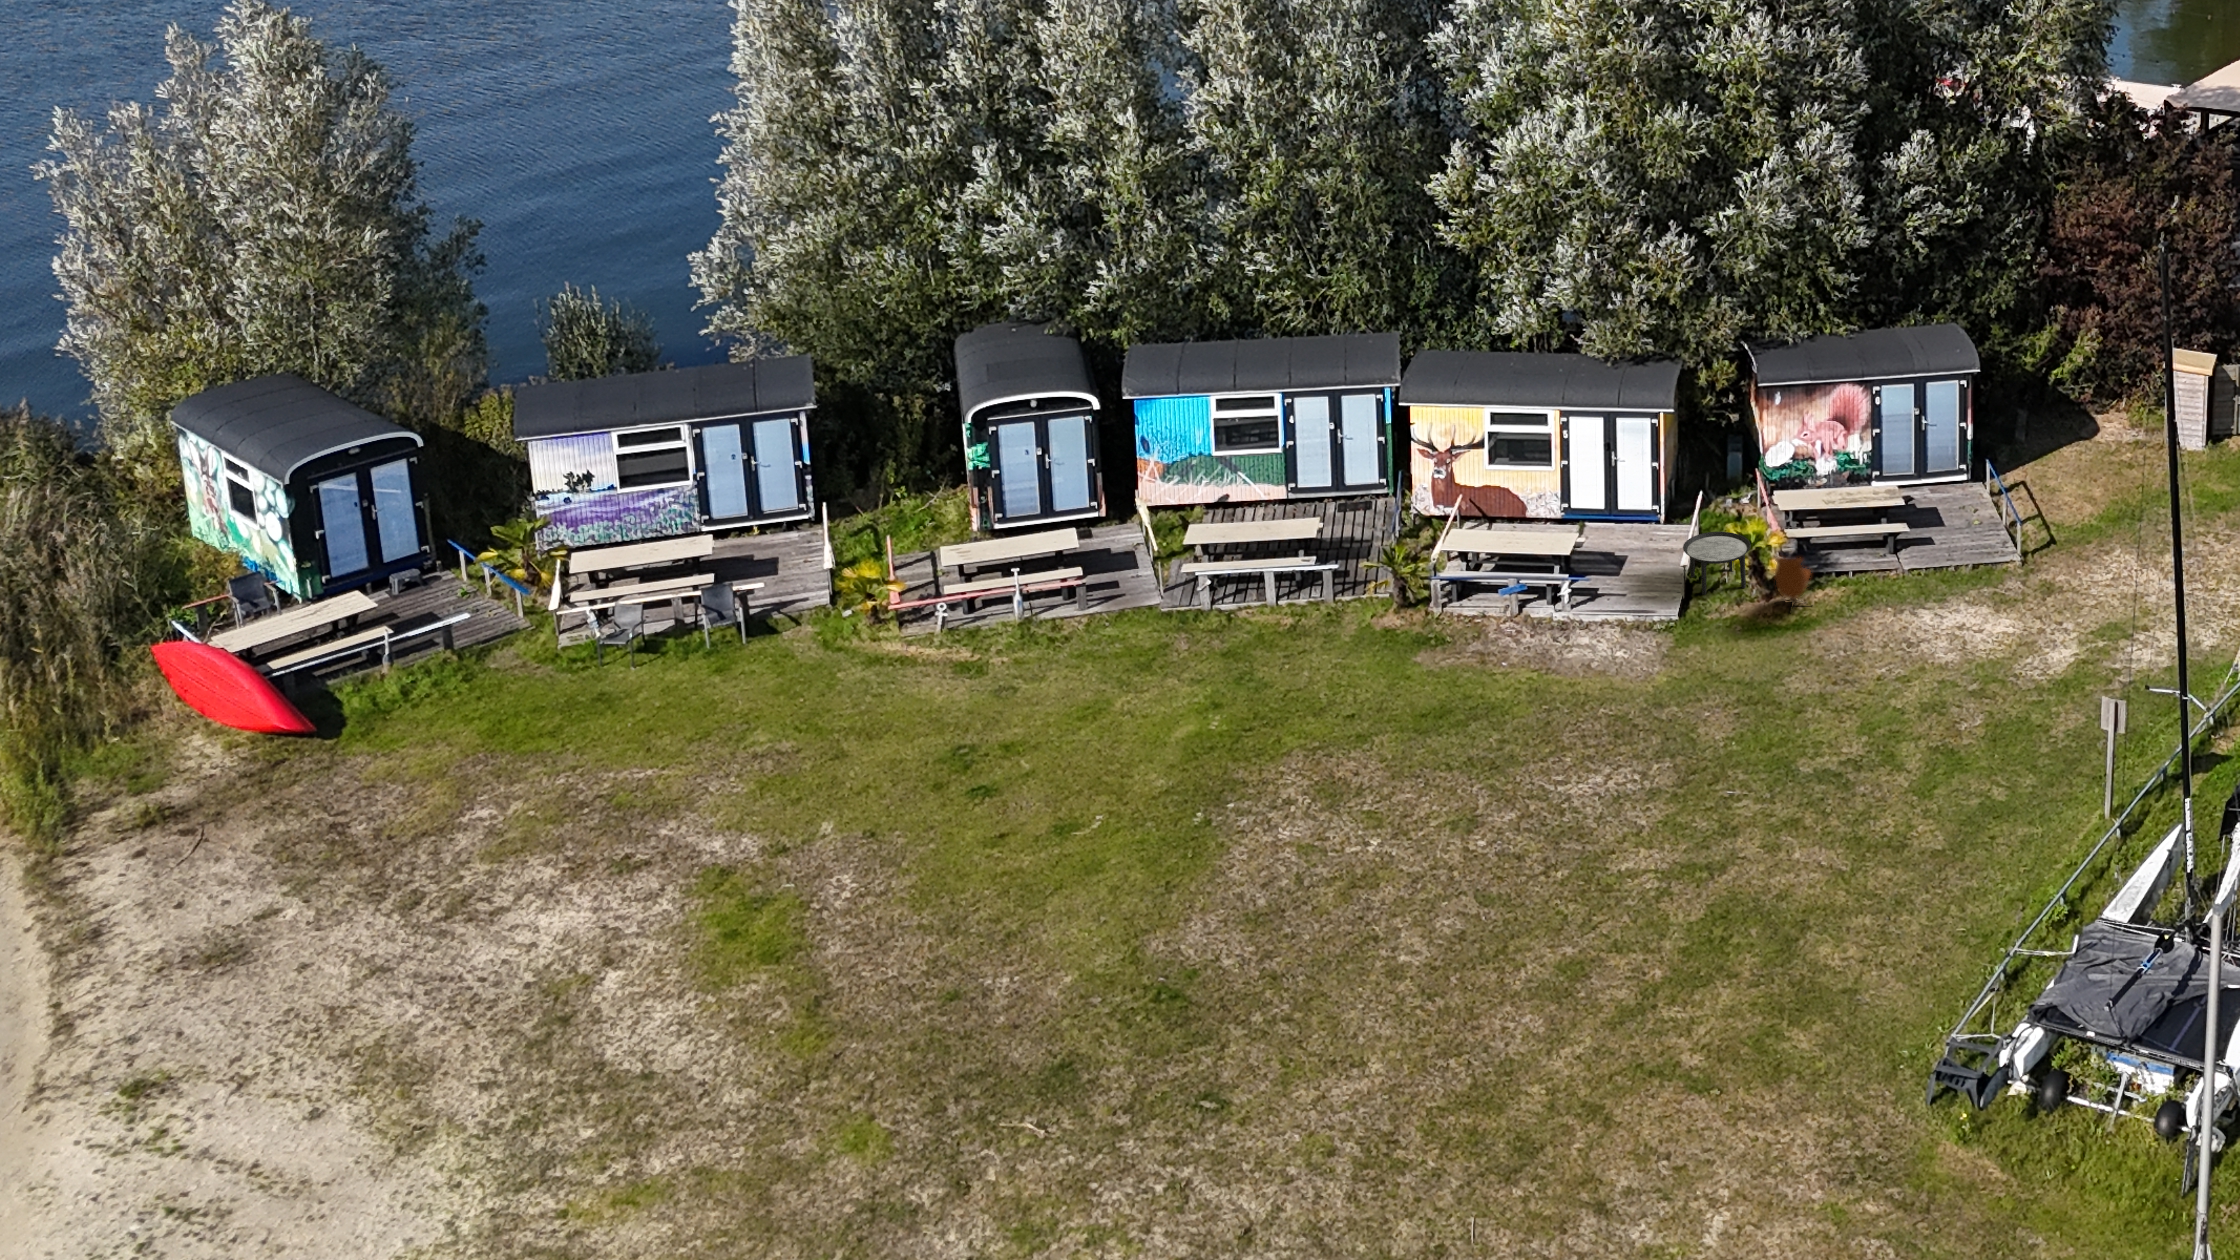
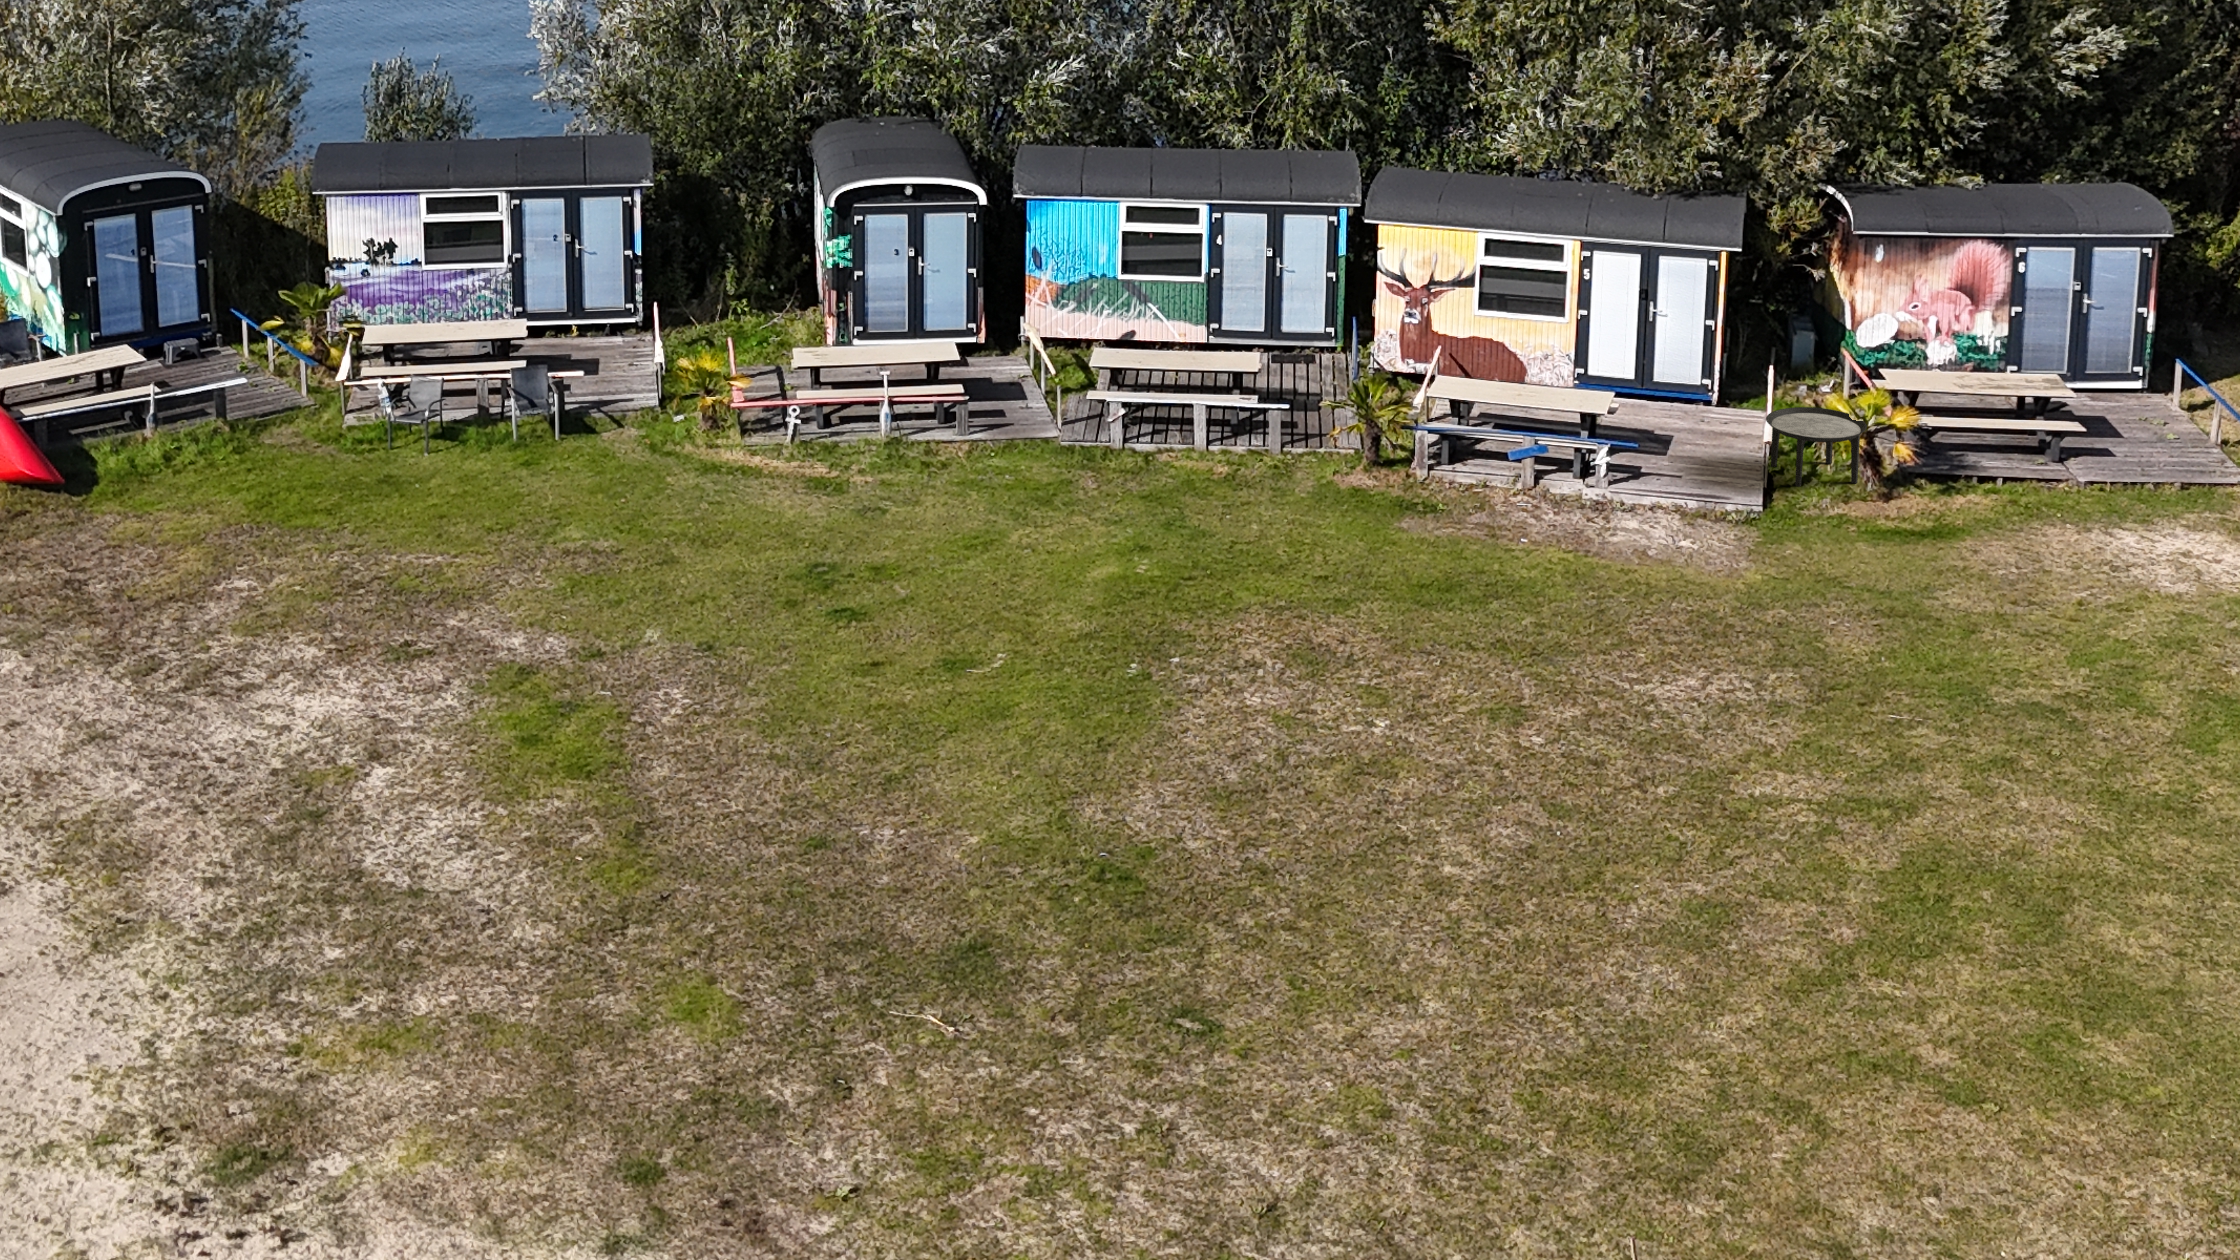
lounge chair: present [1775,557,1810,606] -> none [1908,430,1968,516]

